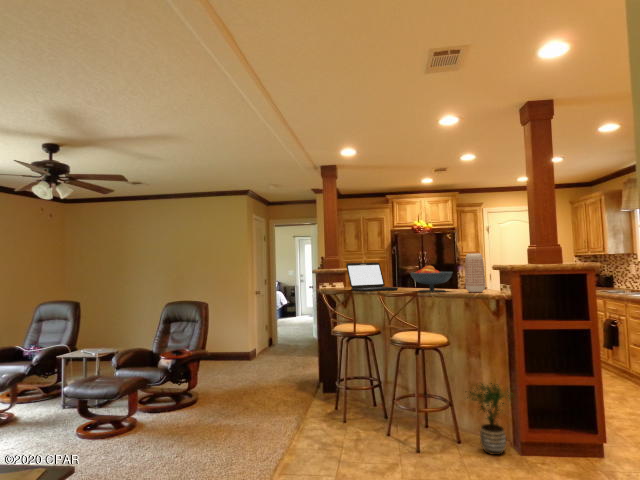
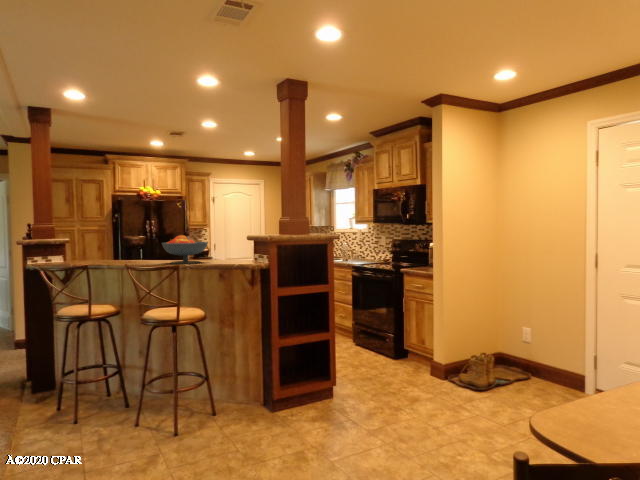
vase: present [465,253,485,293] -> none [224,222,243,263]
laptop: present [346,262,398,292] -> none [74,231,142,266]
potted plant: present [467,383,512,455] -> none [222,349,269,419]

